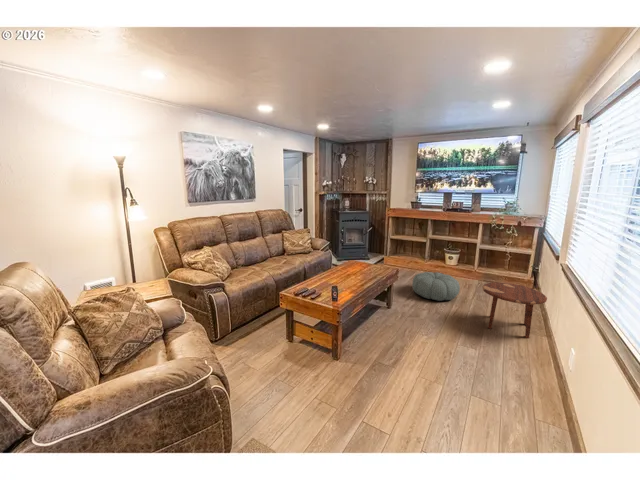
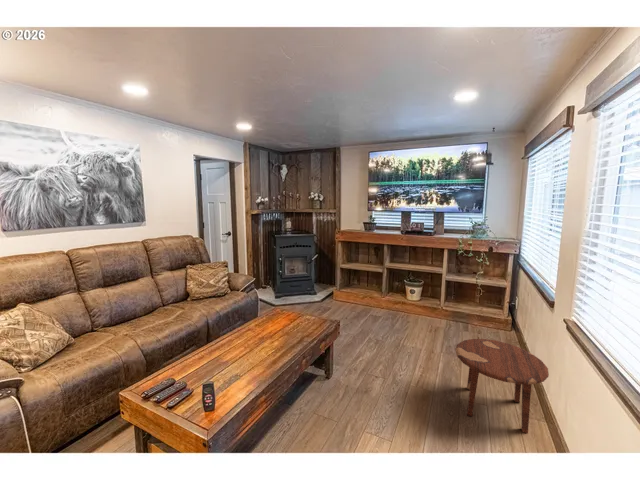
pouf: present [412,272,460,301] -> none [363,317,425,361]

